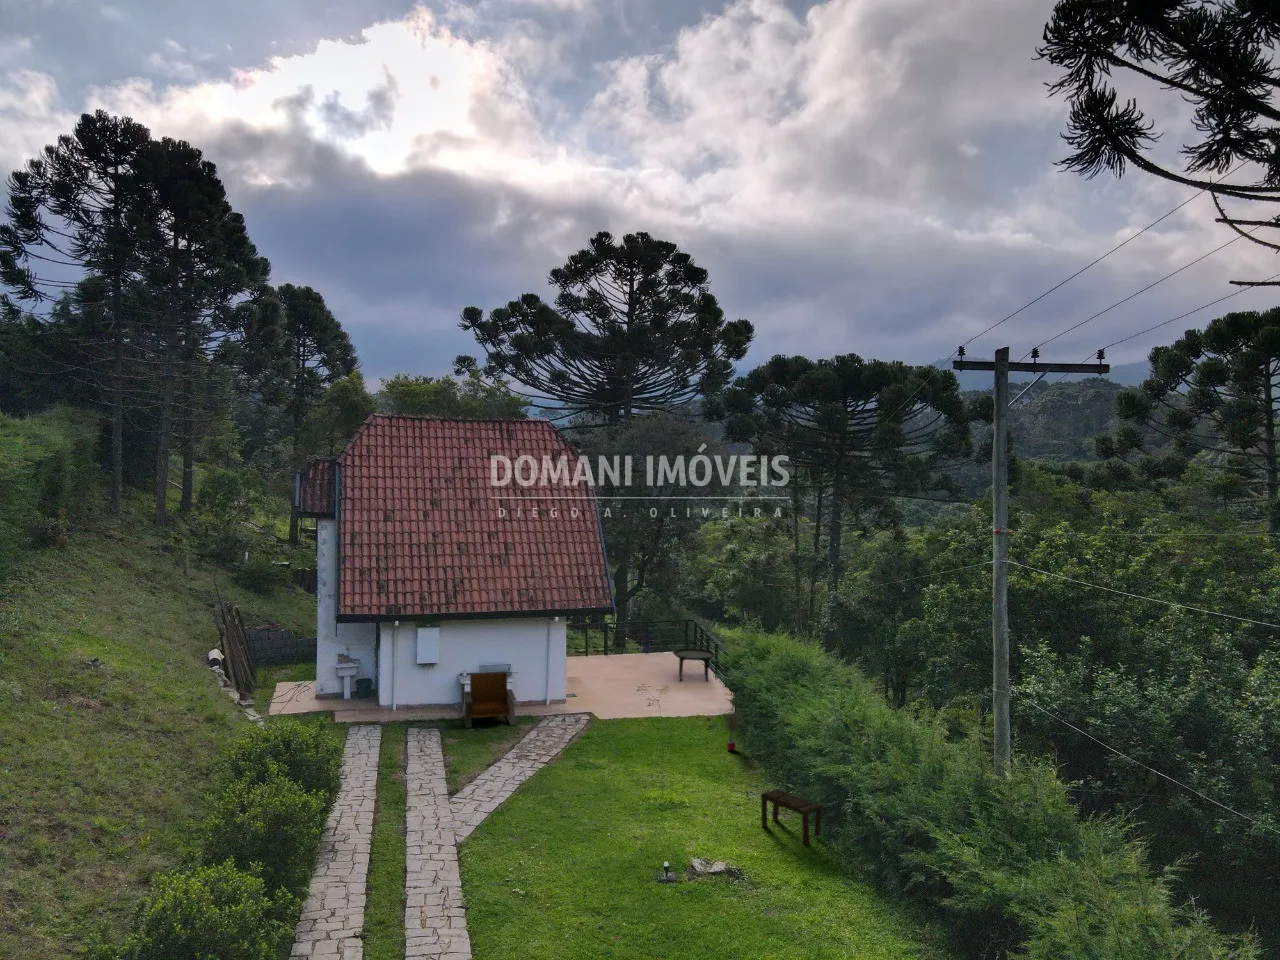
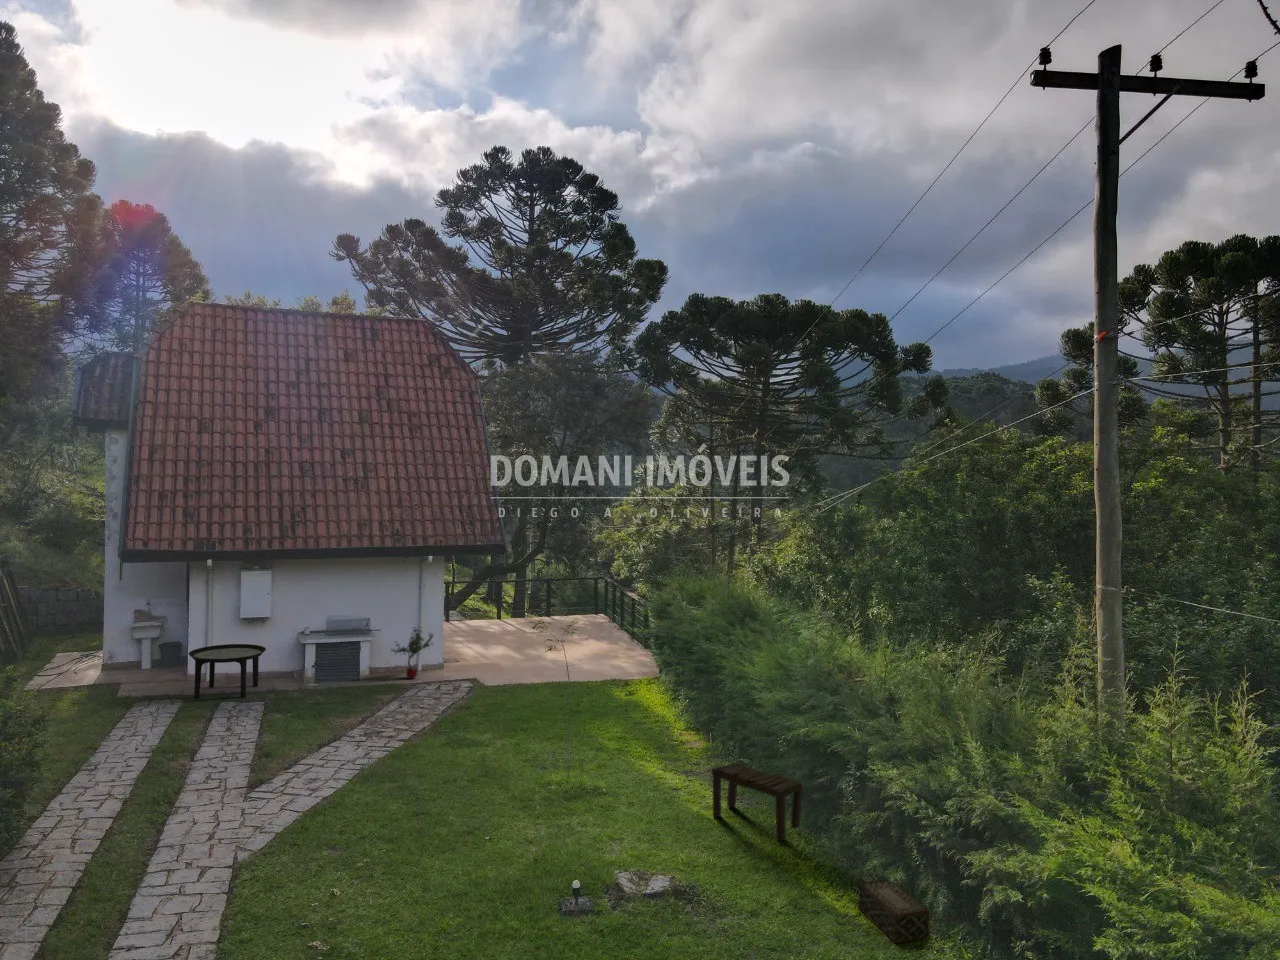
round table: present [673,649,715,681] -> present [189,644,266,698]
lounge chair: present [463,672,516,728] -> none [301,628,373,701]
potted tree: present [725,707,747,751] -> present [392,627,433,679]
woven basket: none [848,871,888,910] -> present [858,879,929,943]

